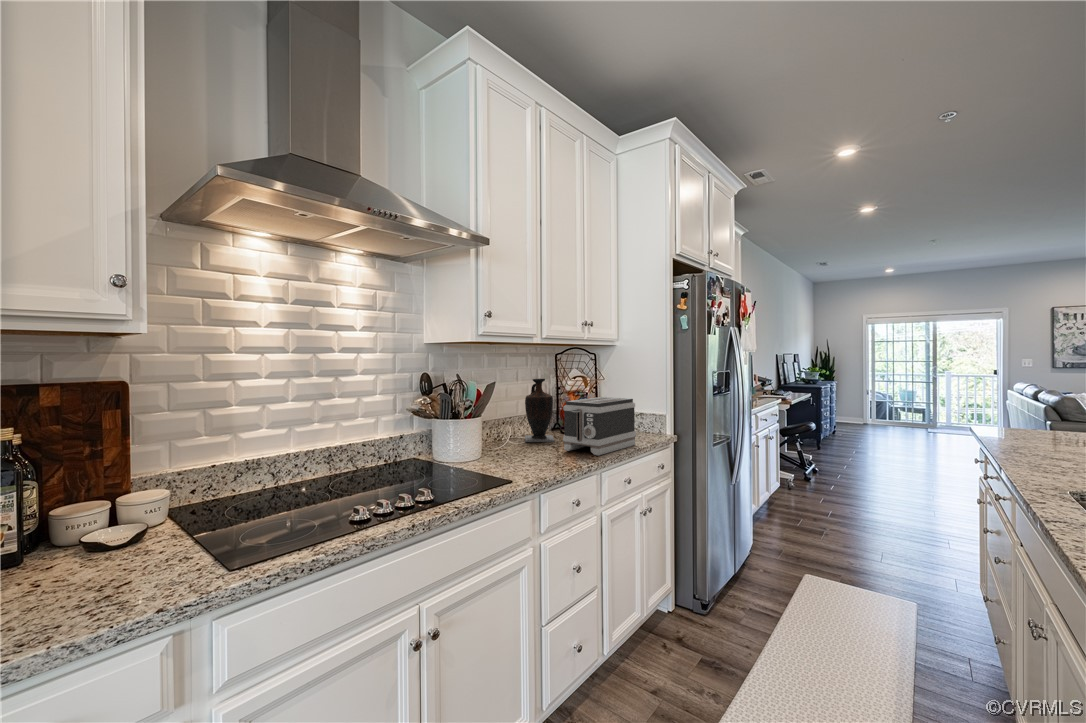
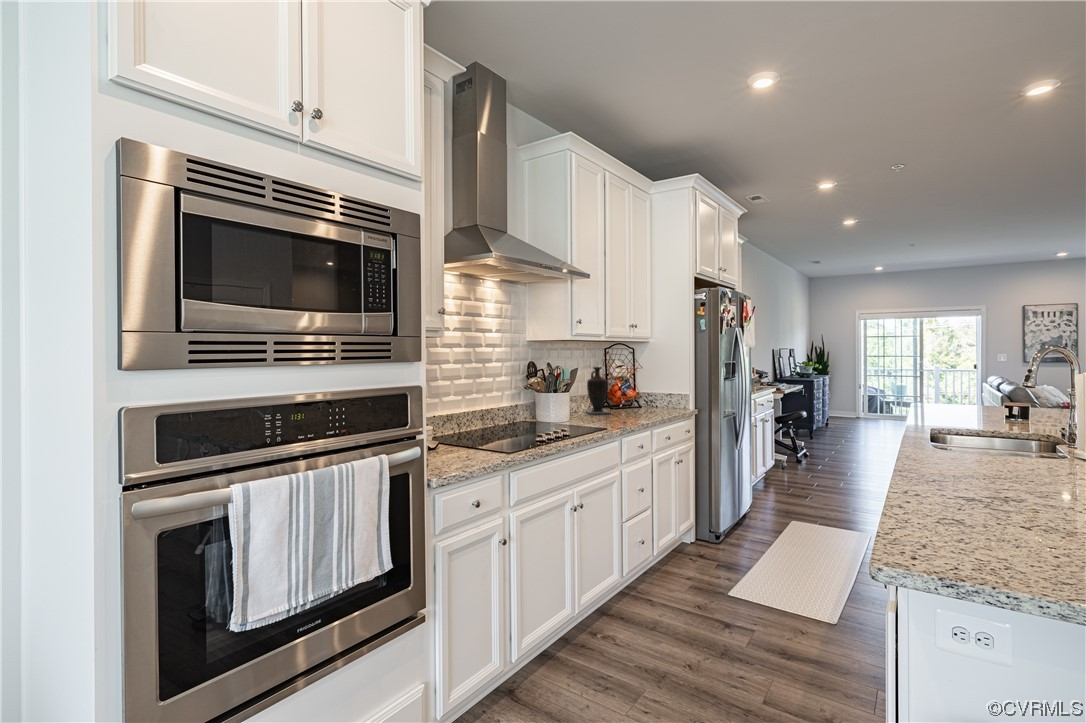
toaster: present [563,397,636,456] -> none [623,380,672,418]

